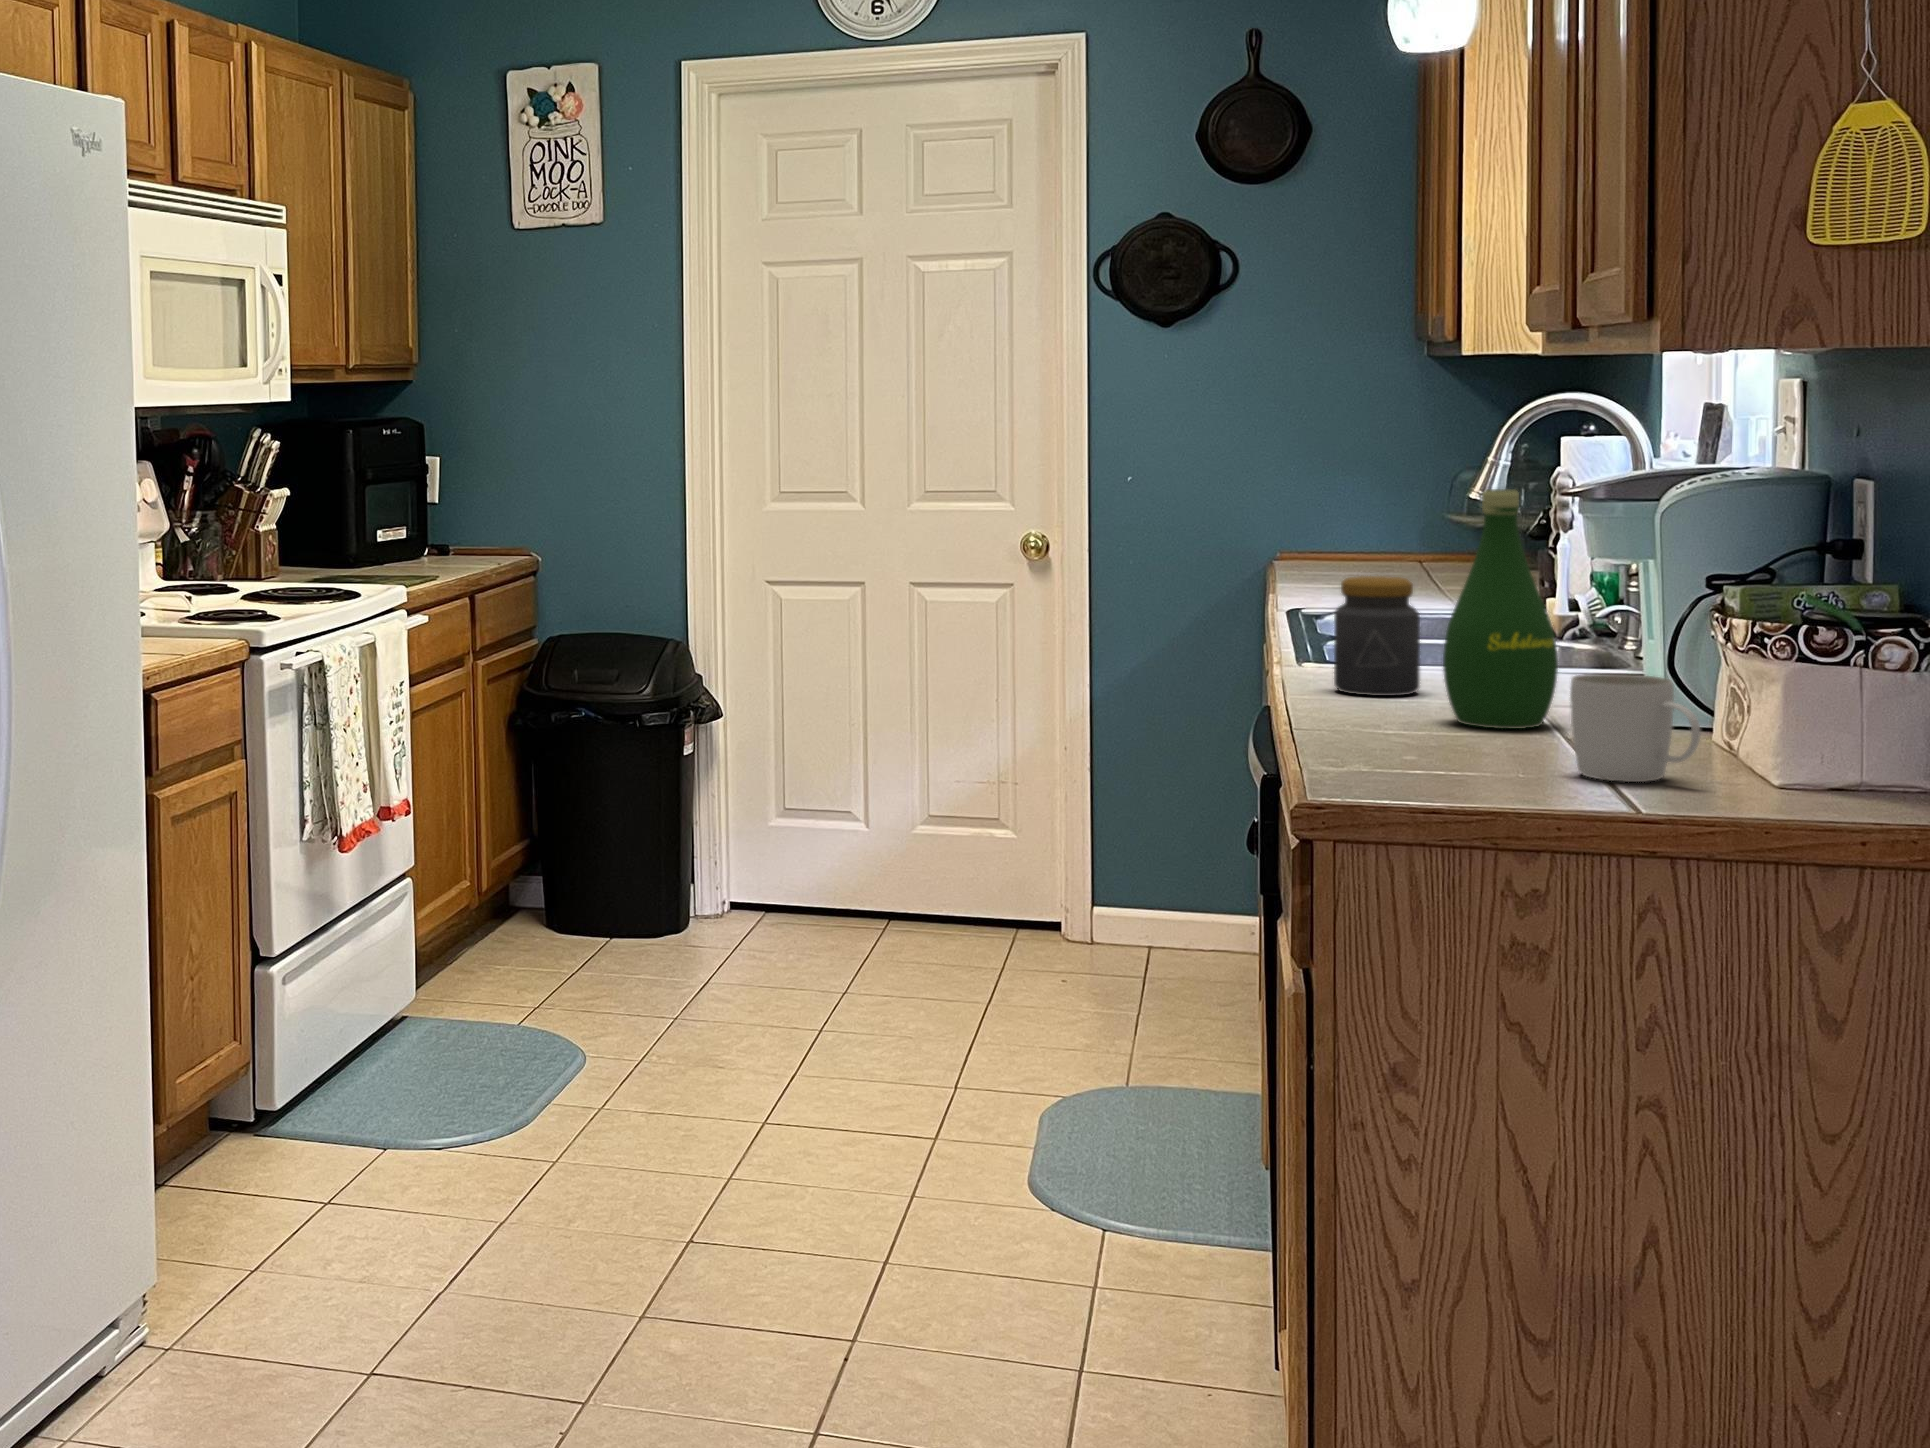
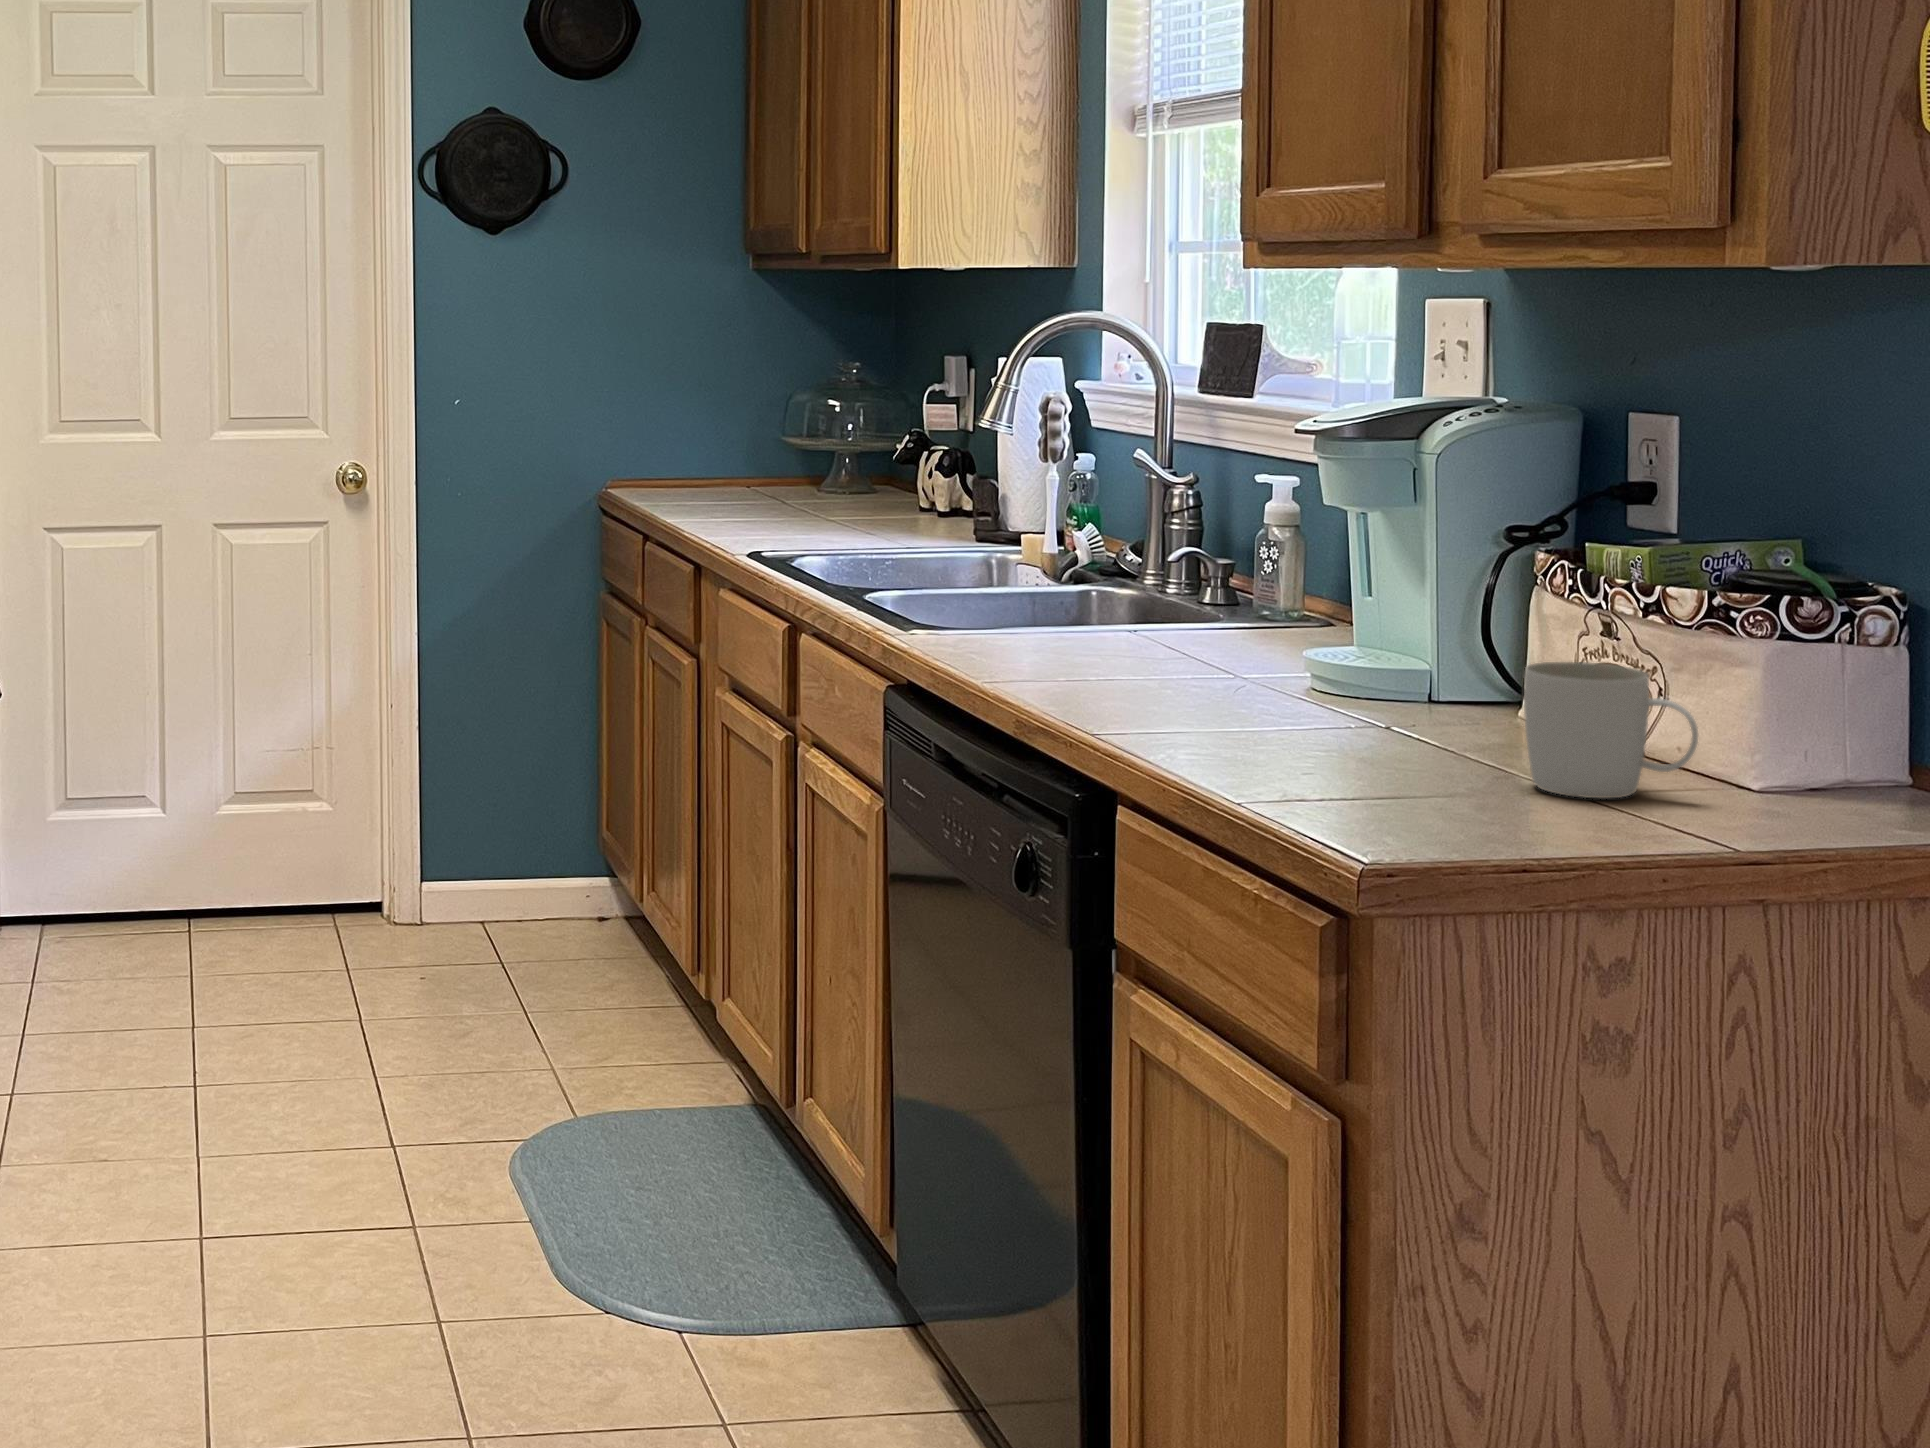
bottle: present [1443,489,1558,729] -> none [1226,430,1359,720]
jar: present [1334,576,1420,696] -> none [1021,531,1118,677]

